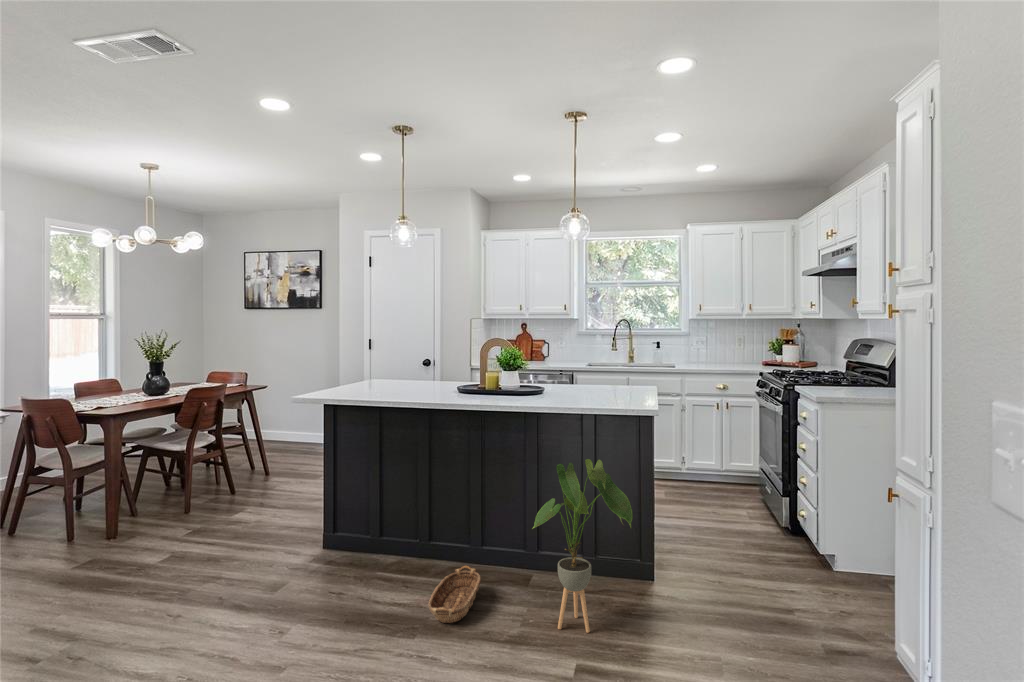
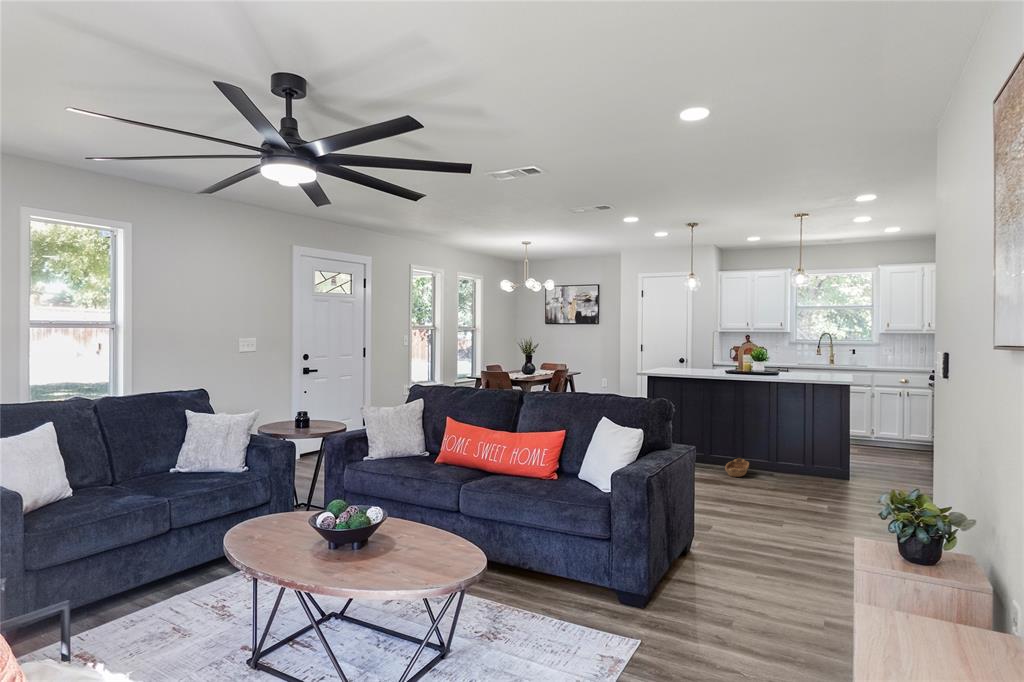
house plant: present [533,459,632,633] -> none [781,402,834,484]

